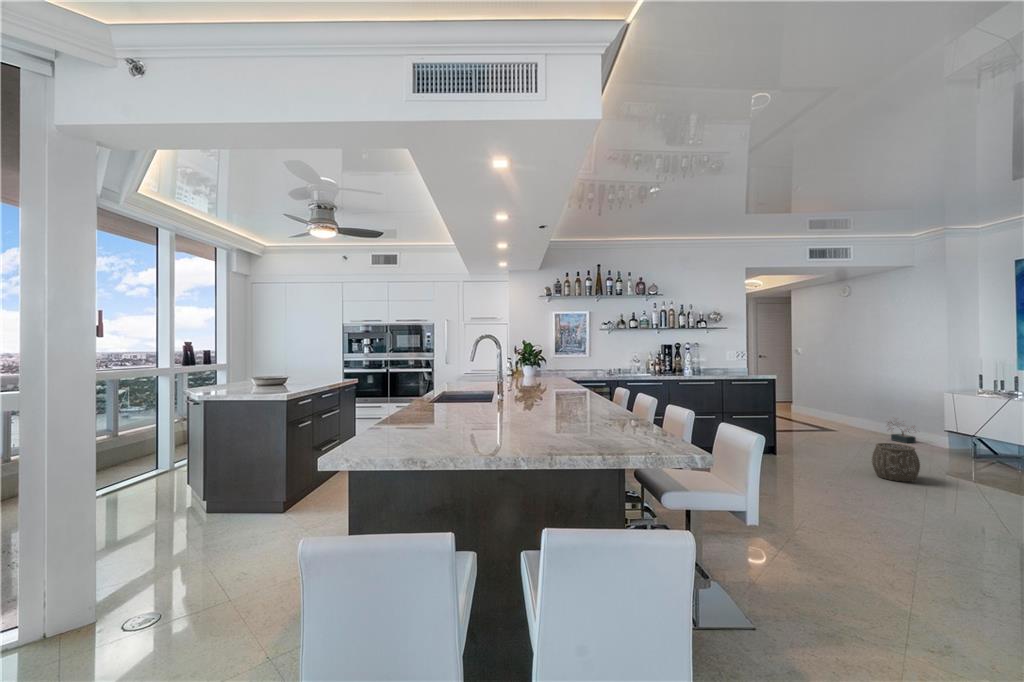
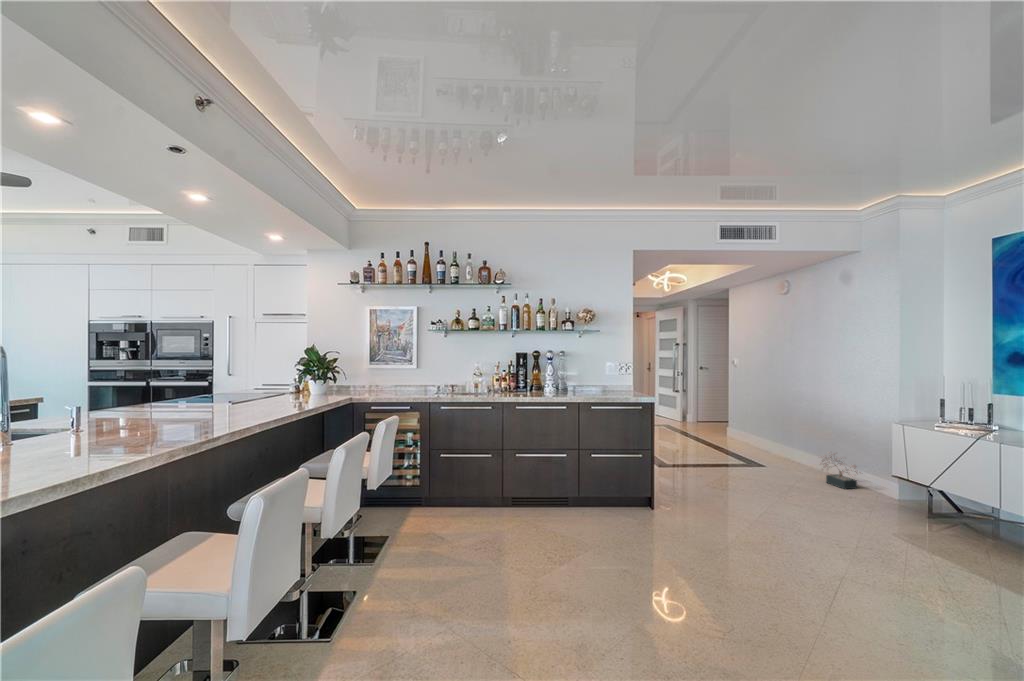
woven basket: present [872,443,920,482] -> none [759,507,829,577]

